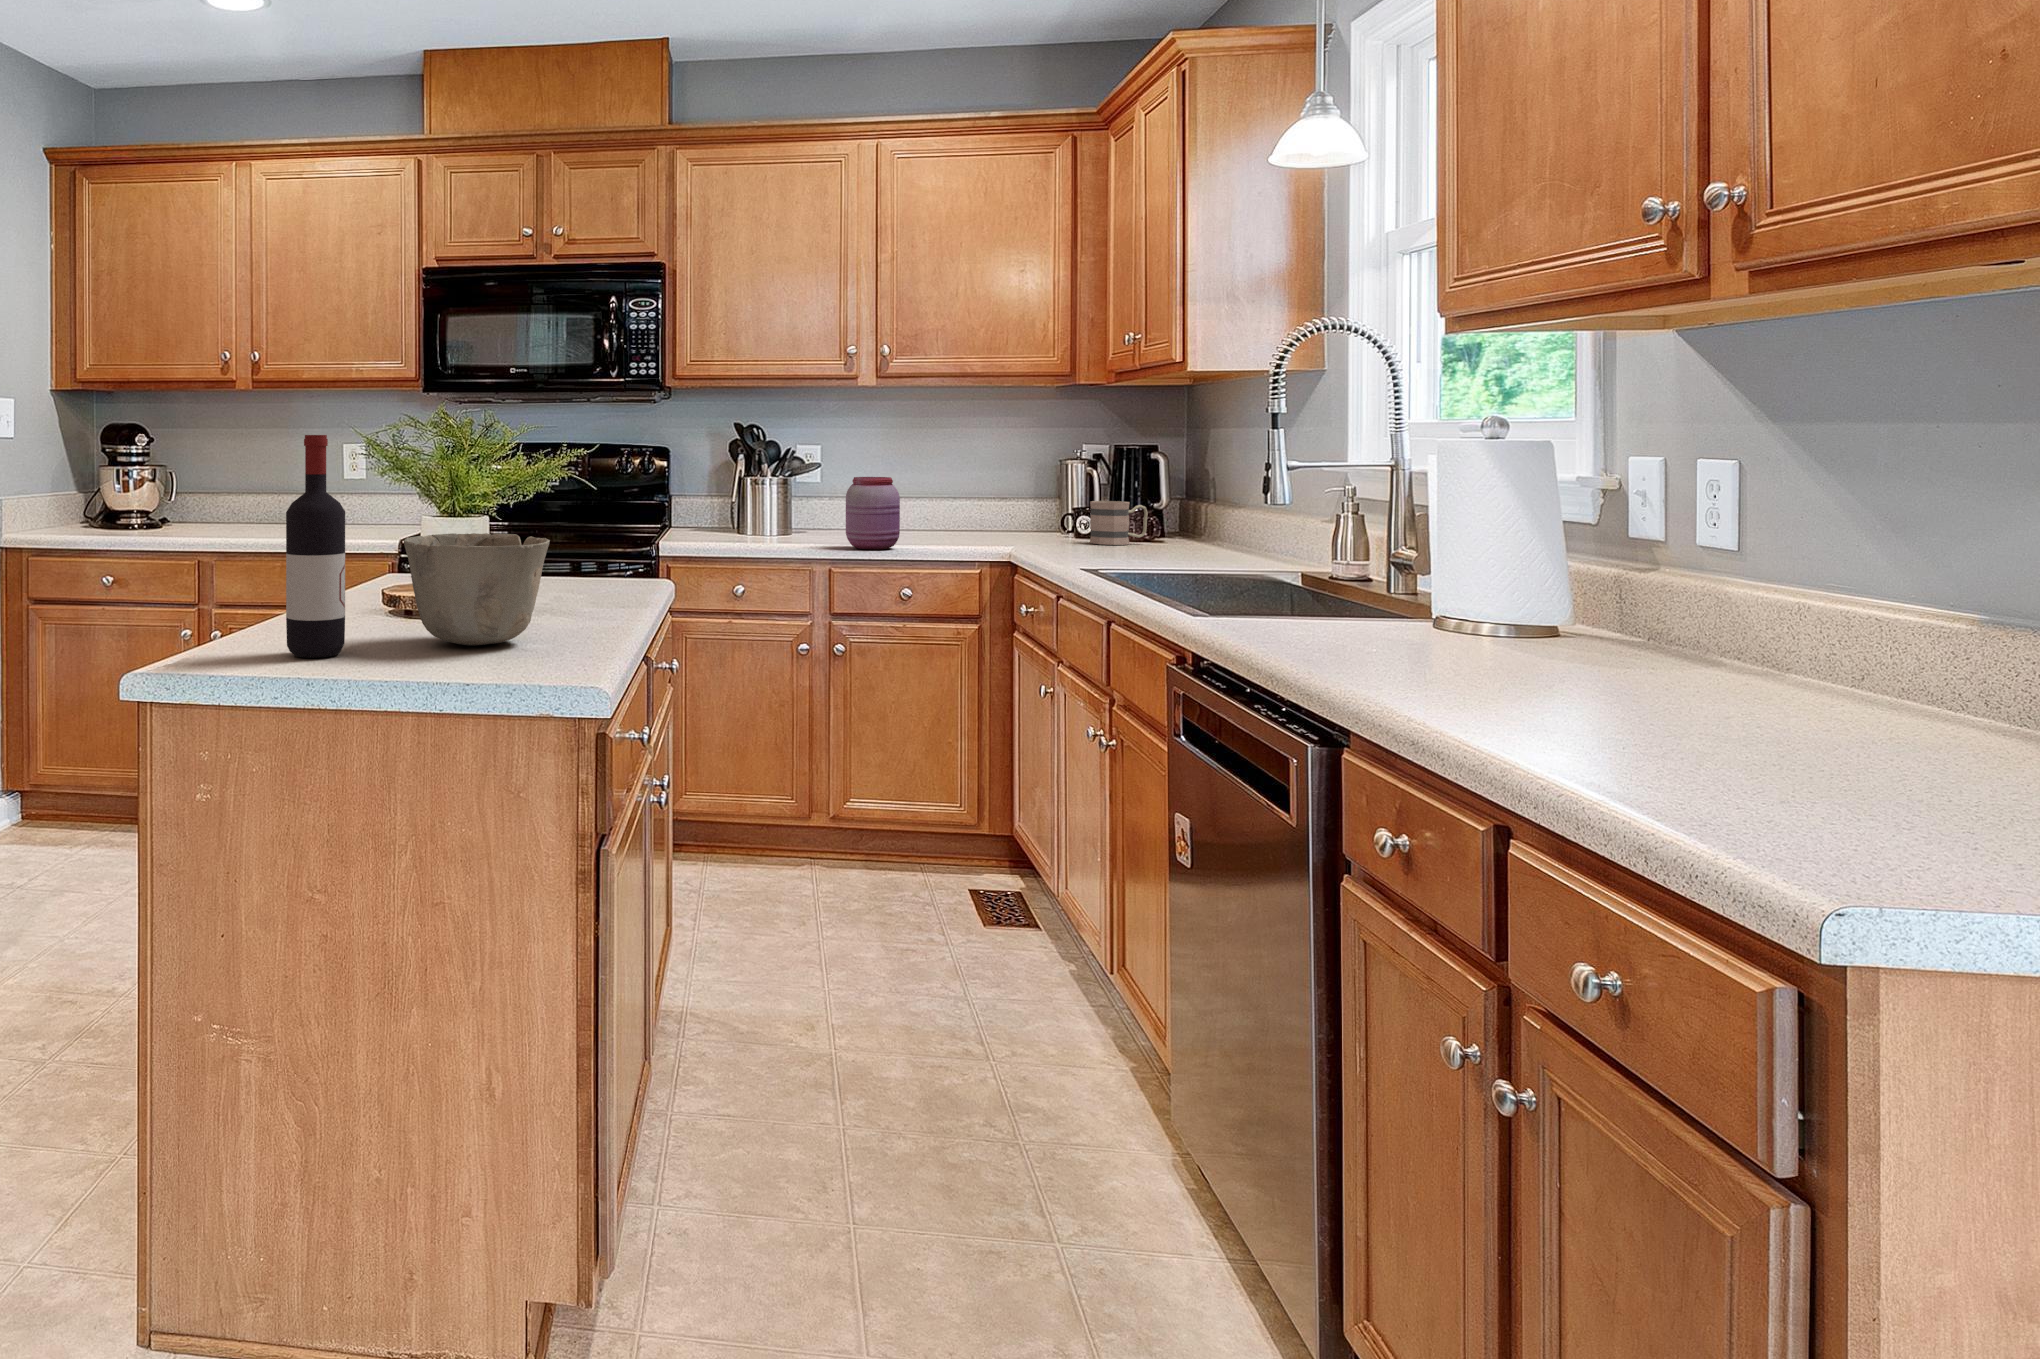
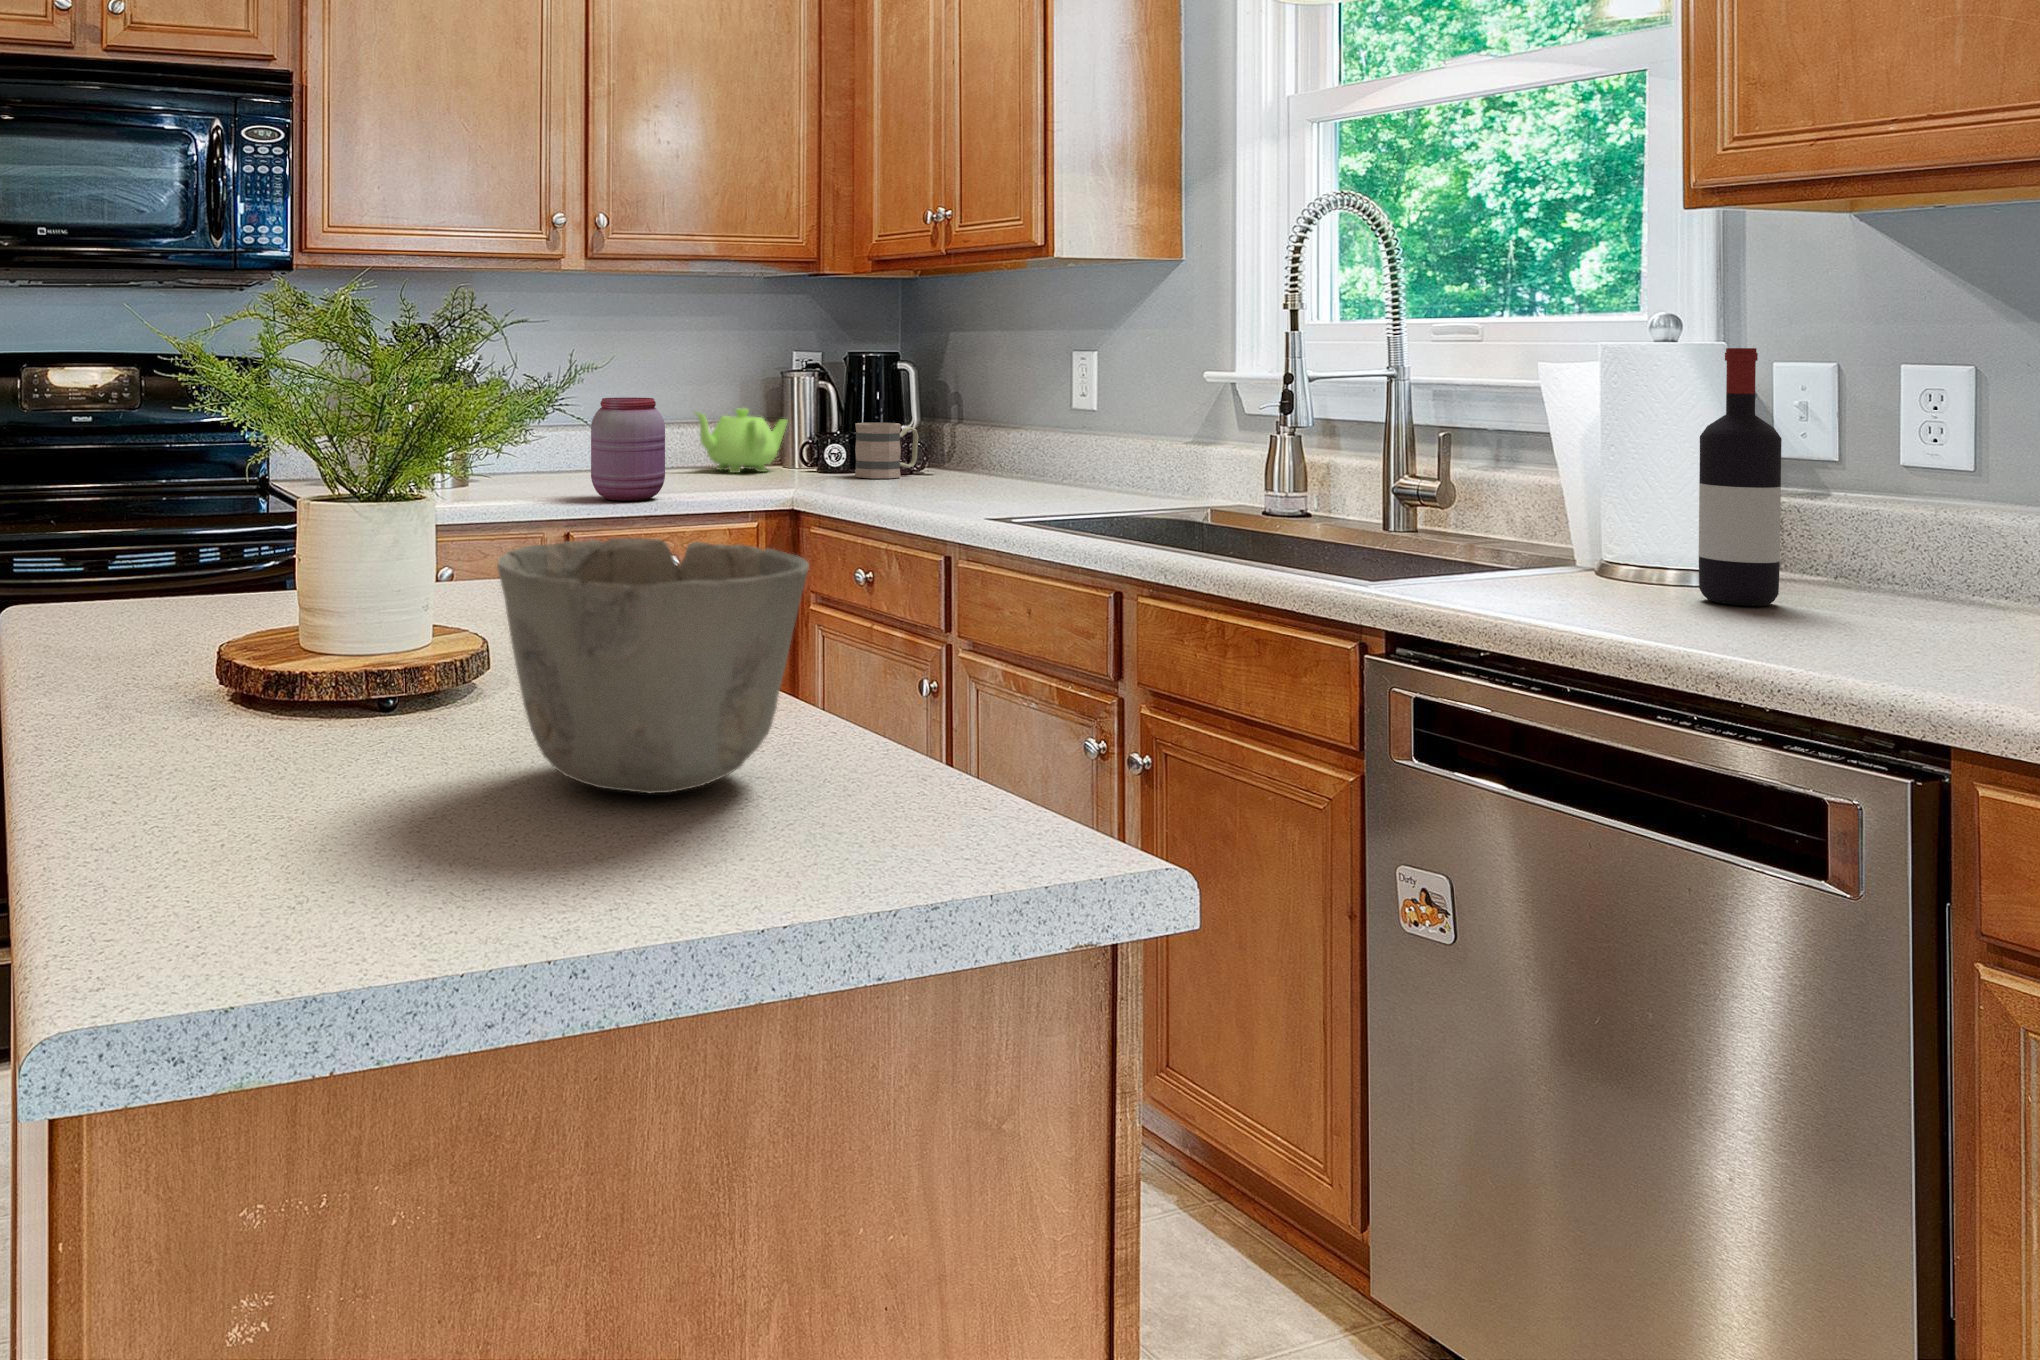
wine bottle: present [286,435,345,658] -> present [1699,348,1782,606]
teapot: none [972,488,1055,537] -> present [696,408,788,473]

